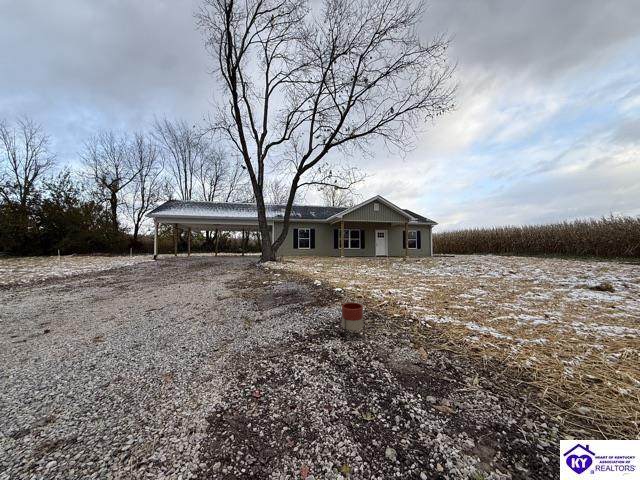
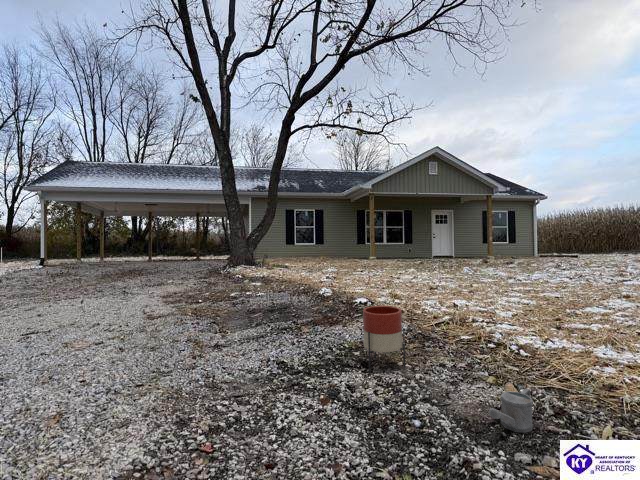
watering can: none [411,355,434,381] -> present [489,389,533,433]

